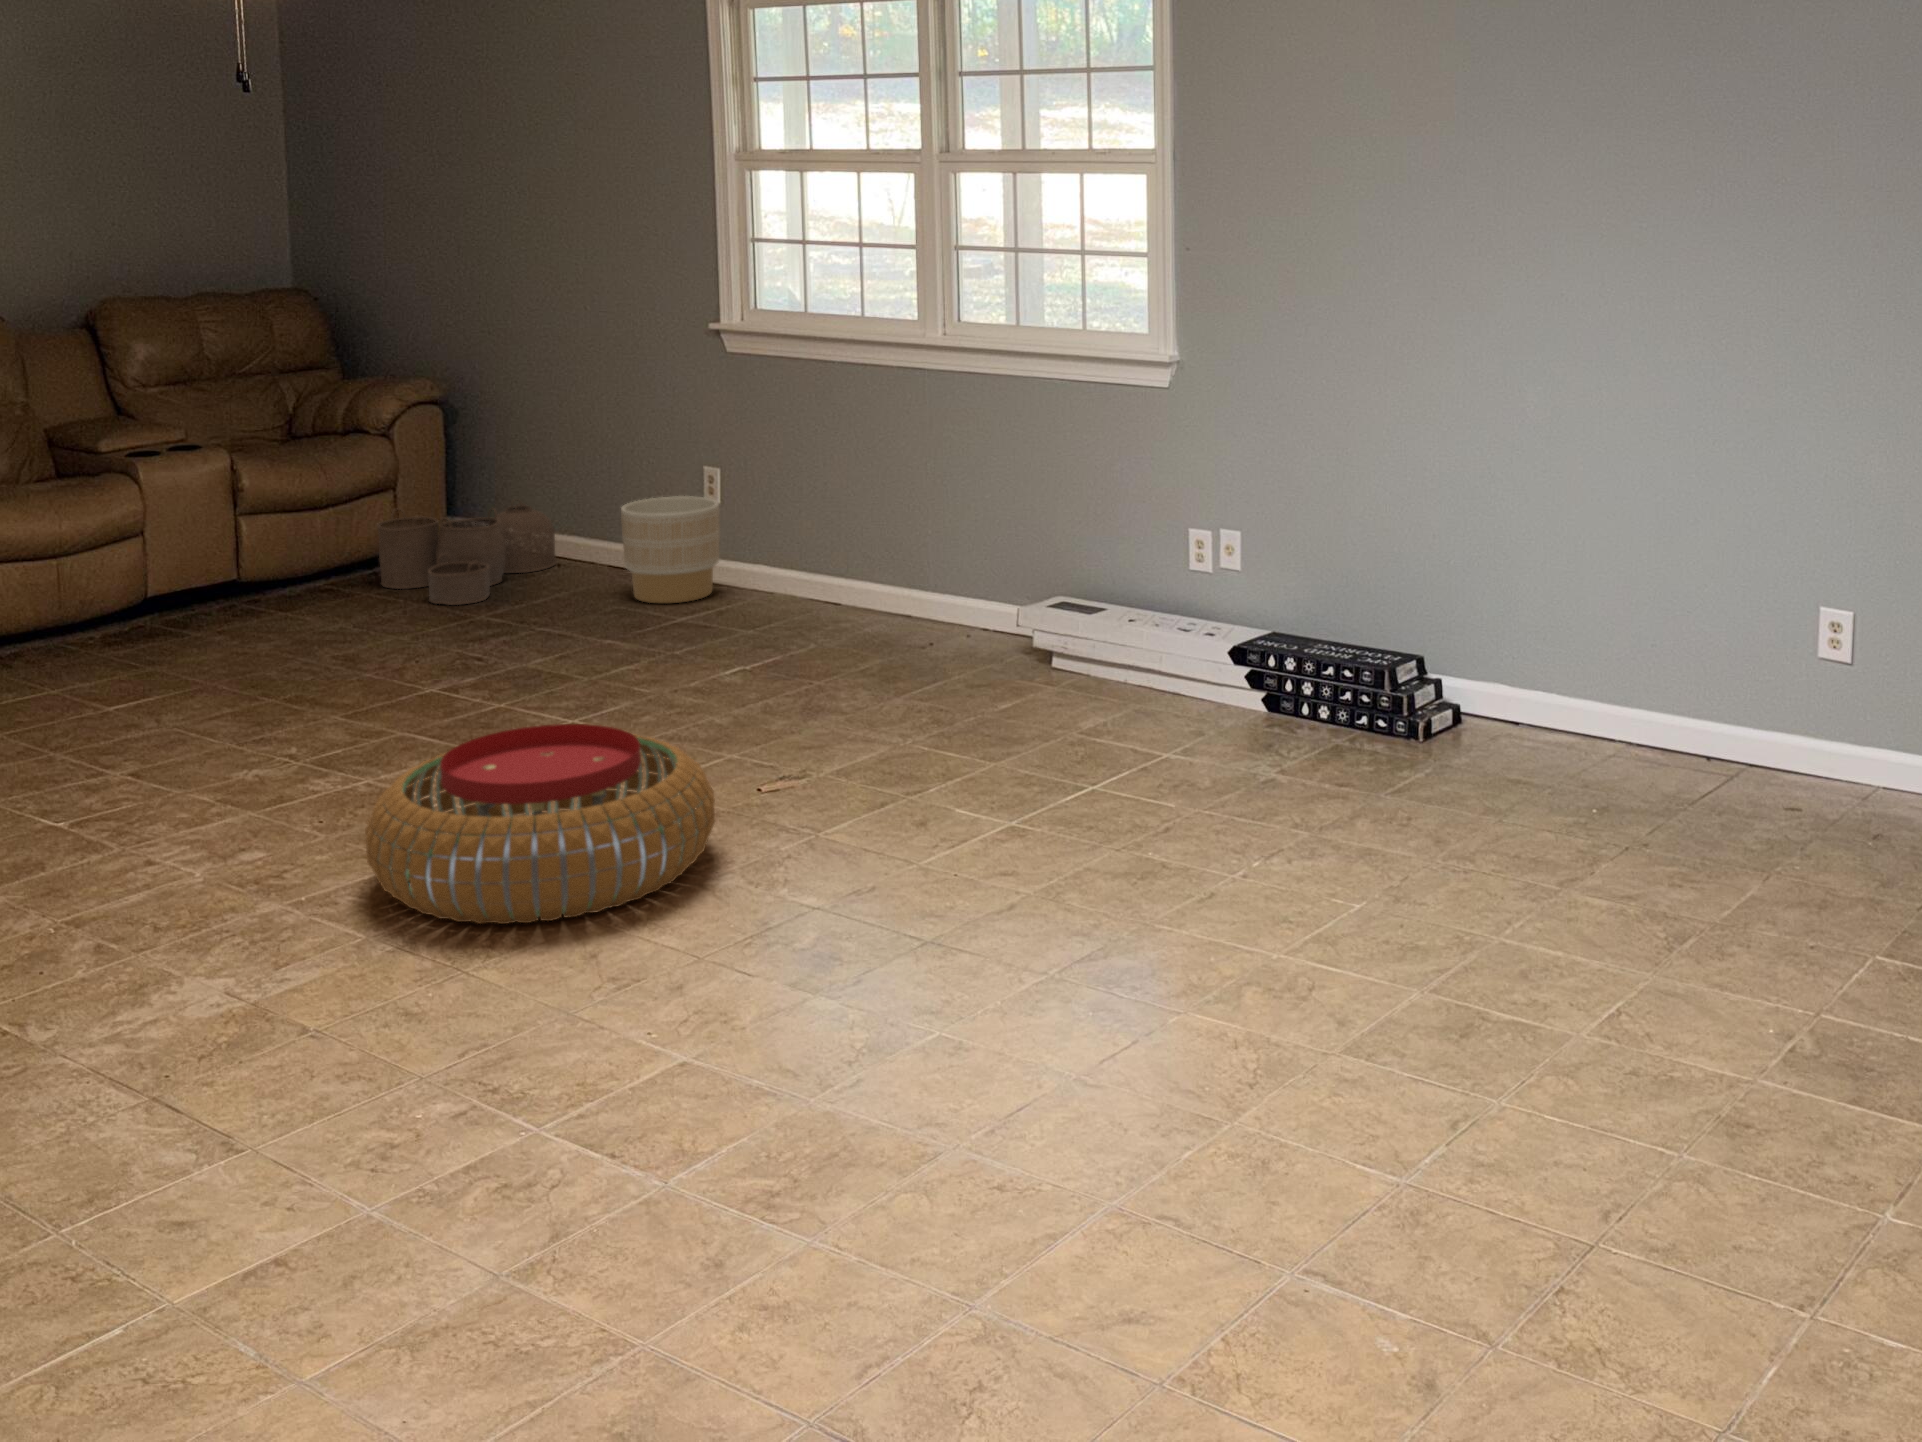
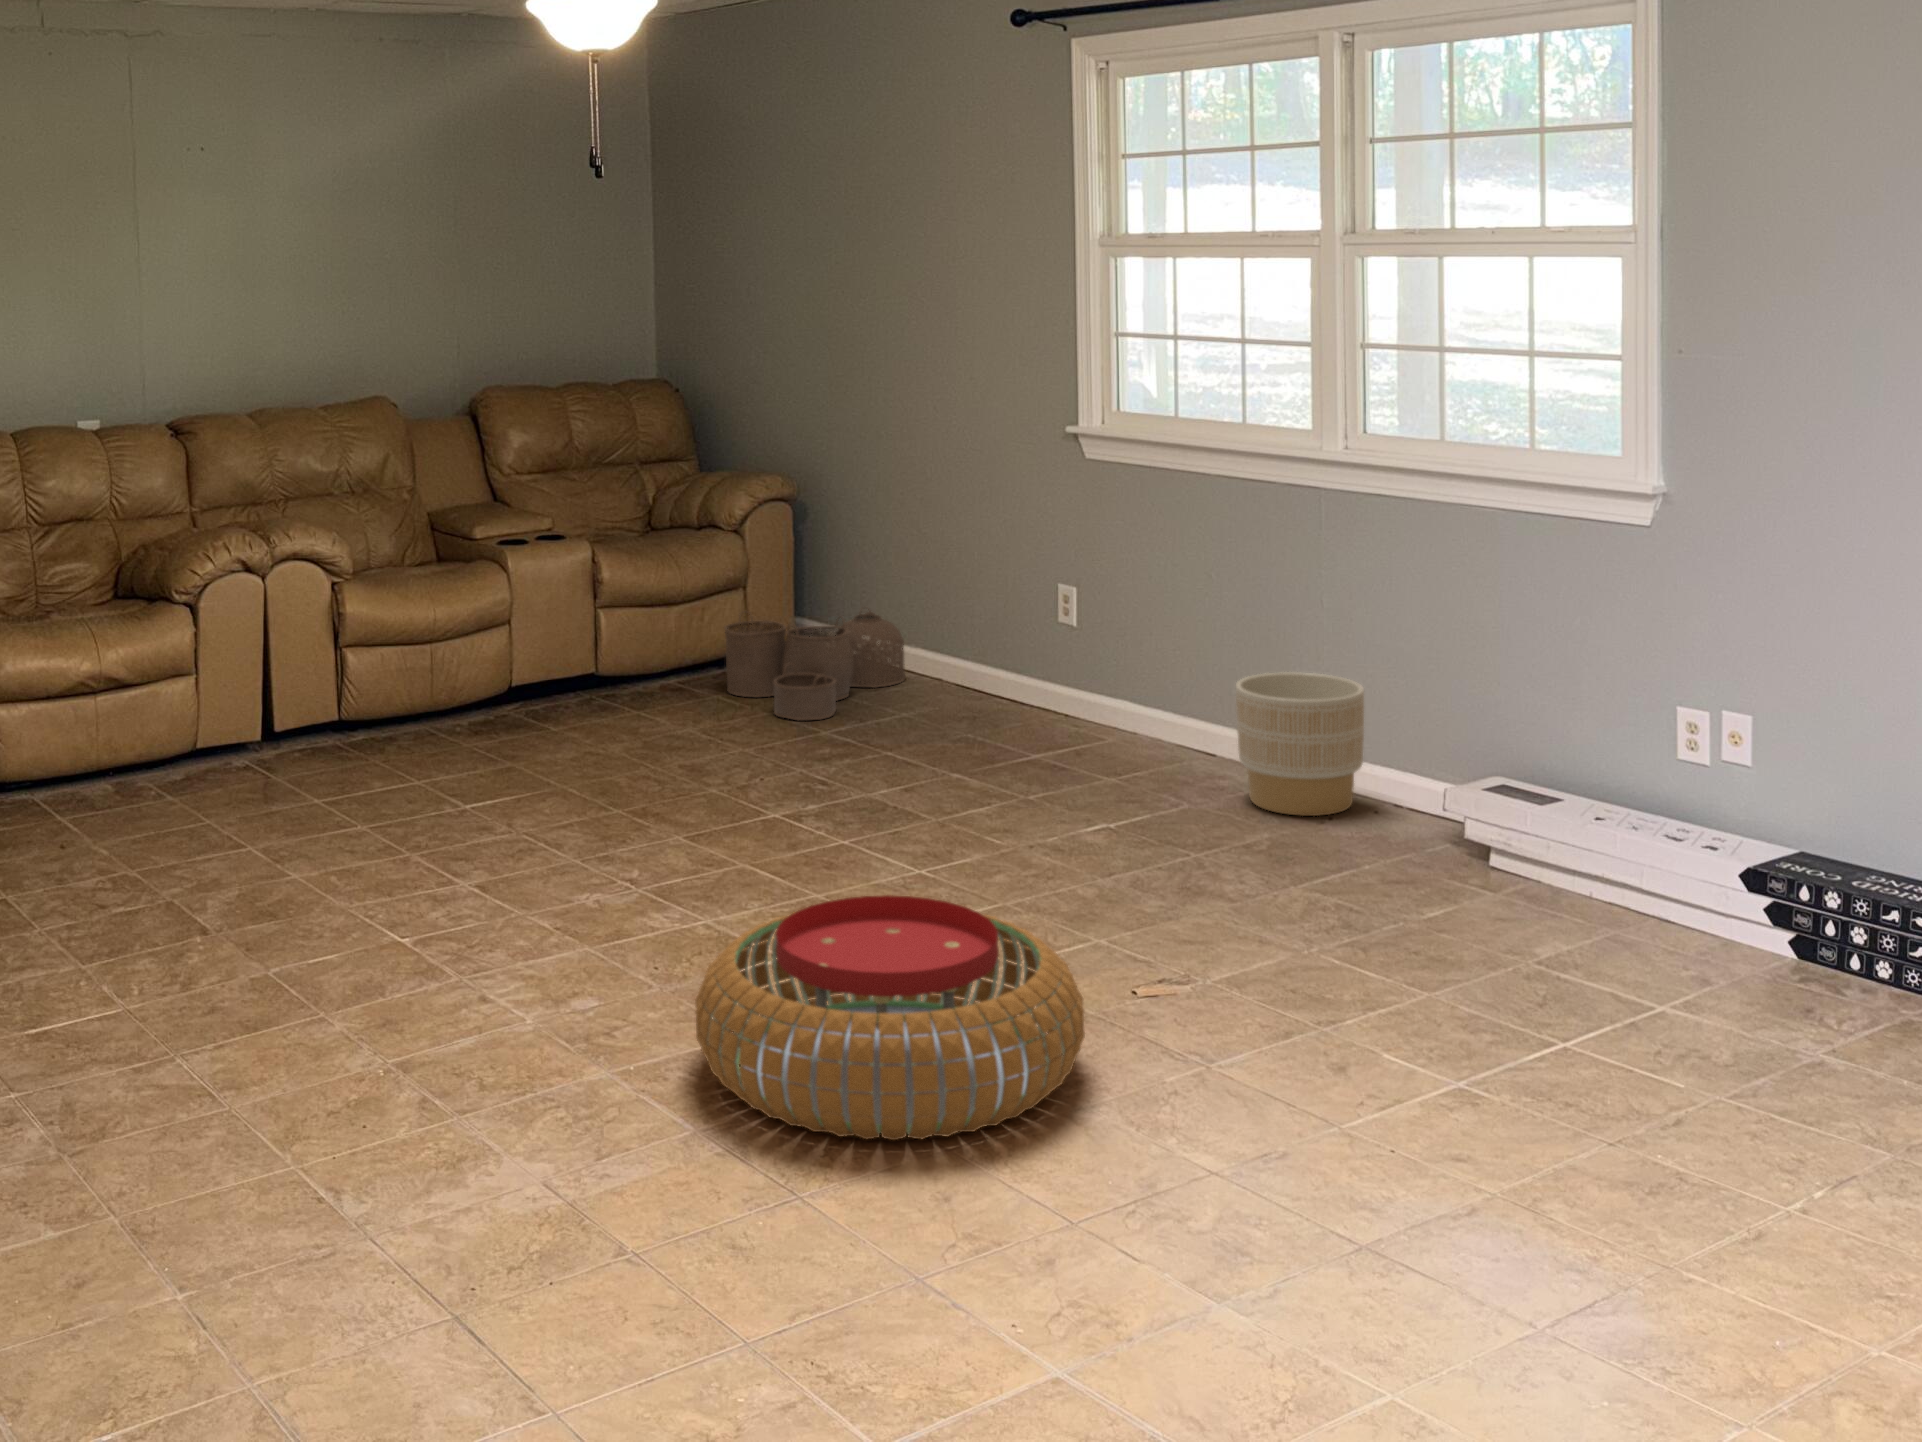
planter: present [621,496,720,603] -> present [1236,672,1364,816]

